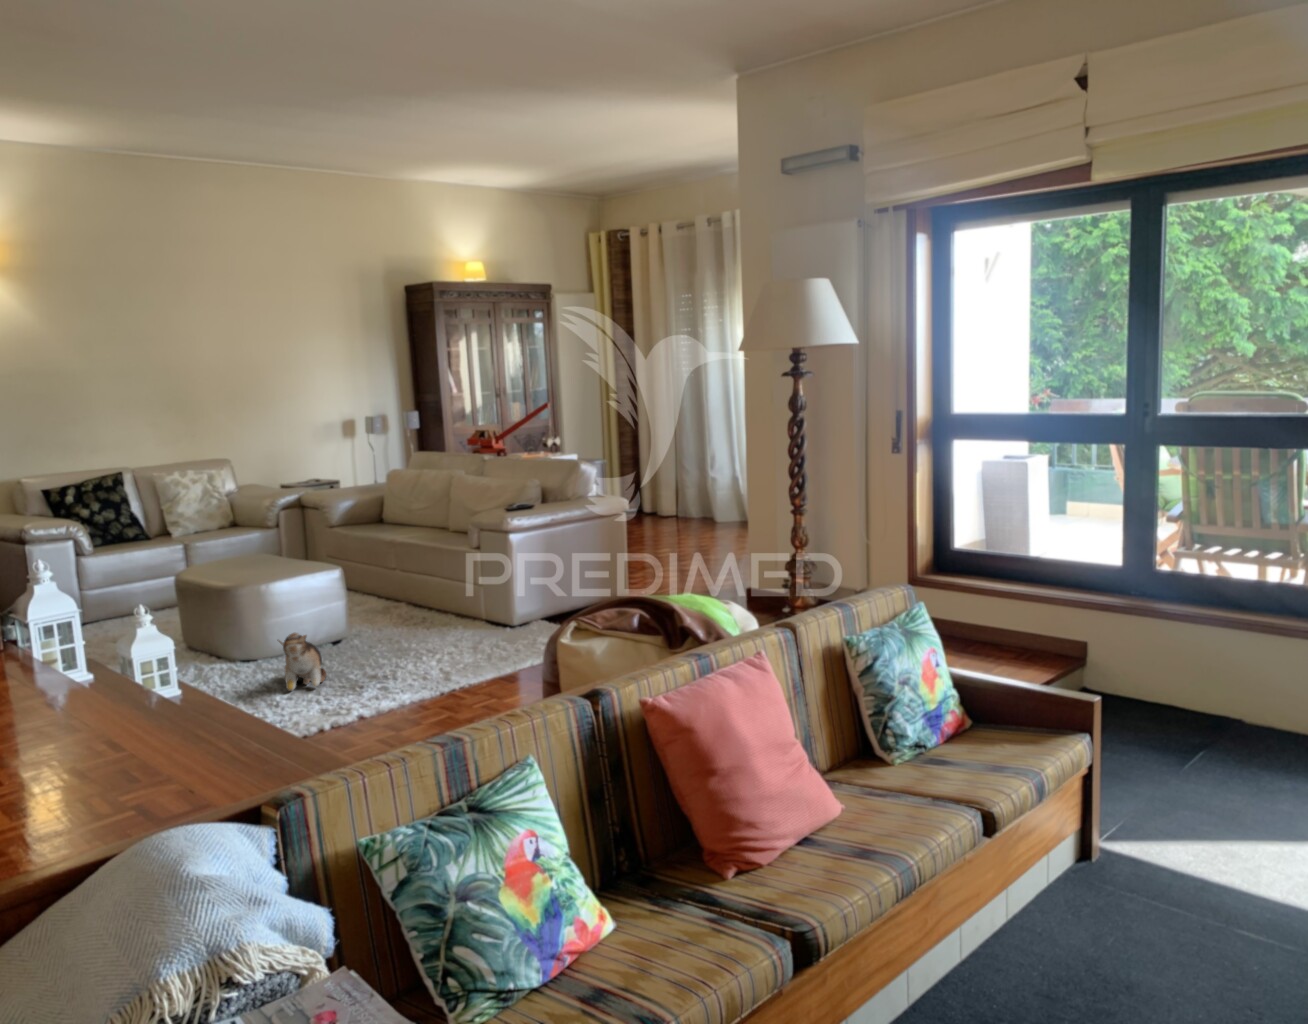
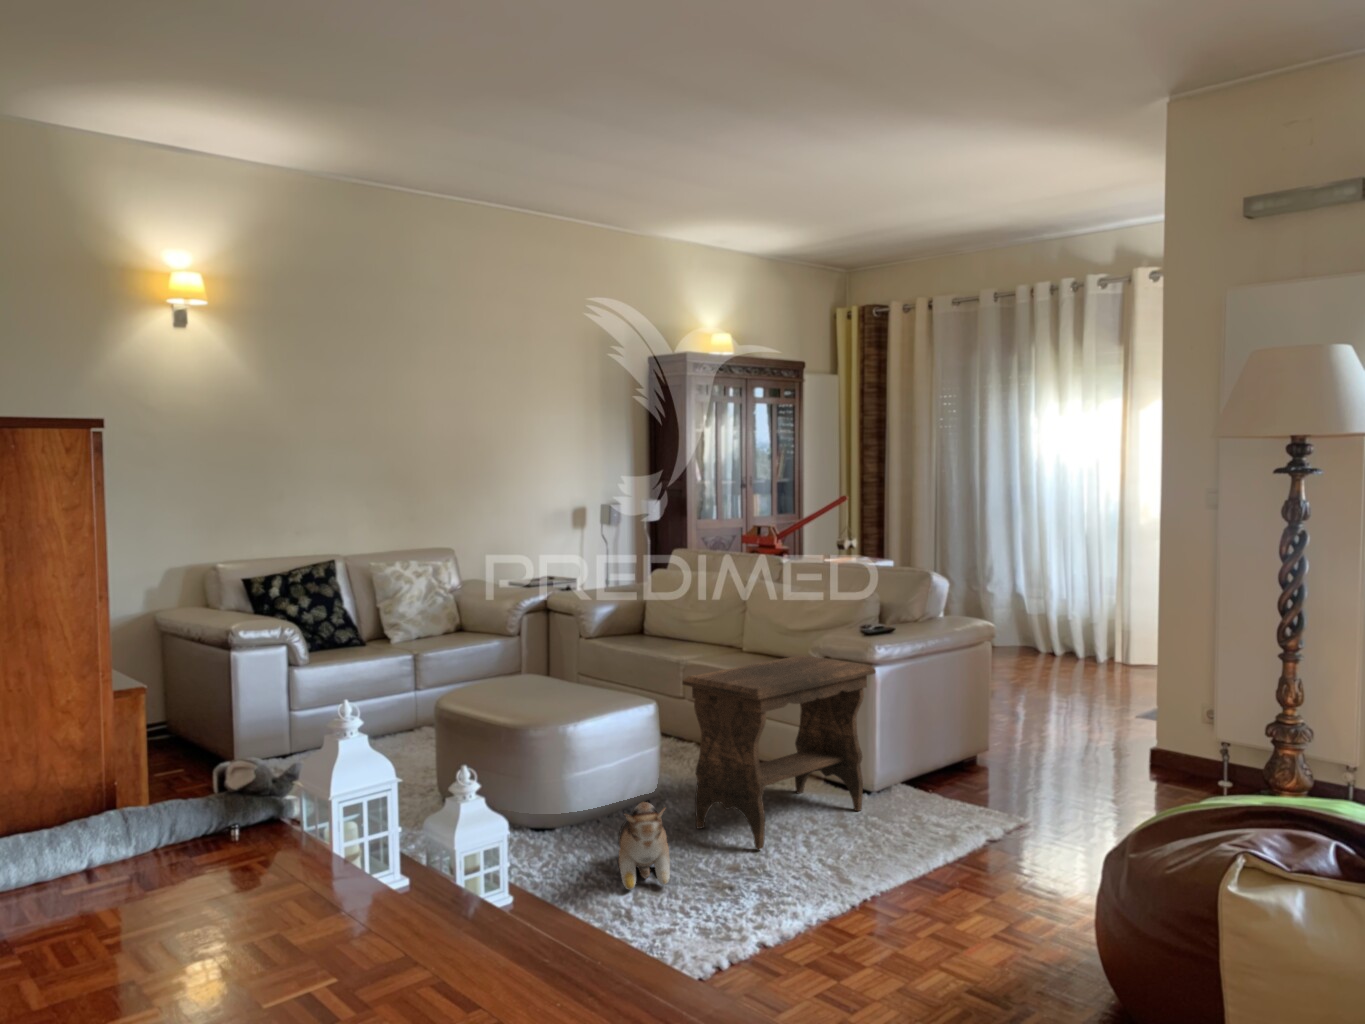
footstool: none [346,532,497,665] -> present [682,655,876,849]

